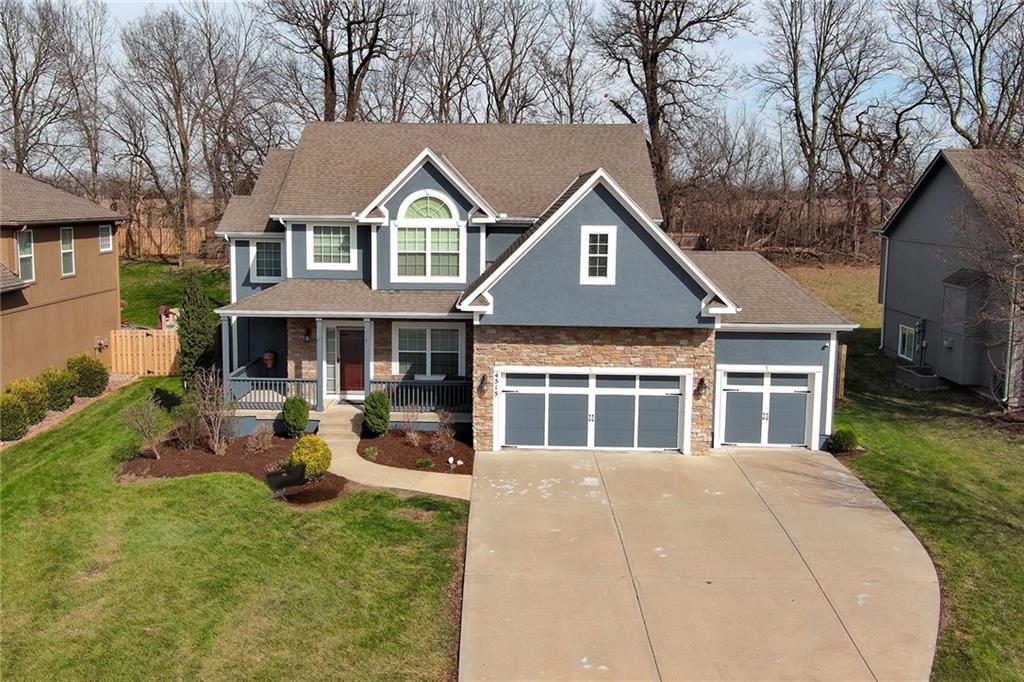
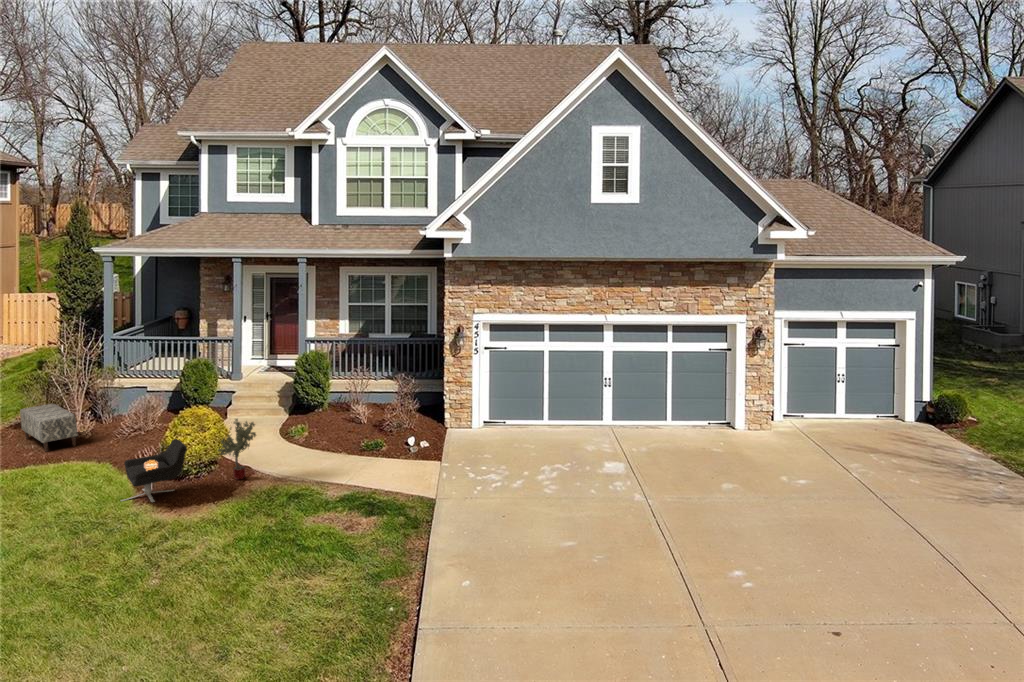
bench: none [176,429,218,465] -> present [20,404,78,452]
potted tree: none [323,445,348,486] -> present [218,419,256,480]

